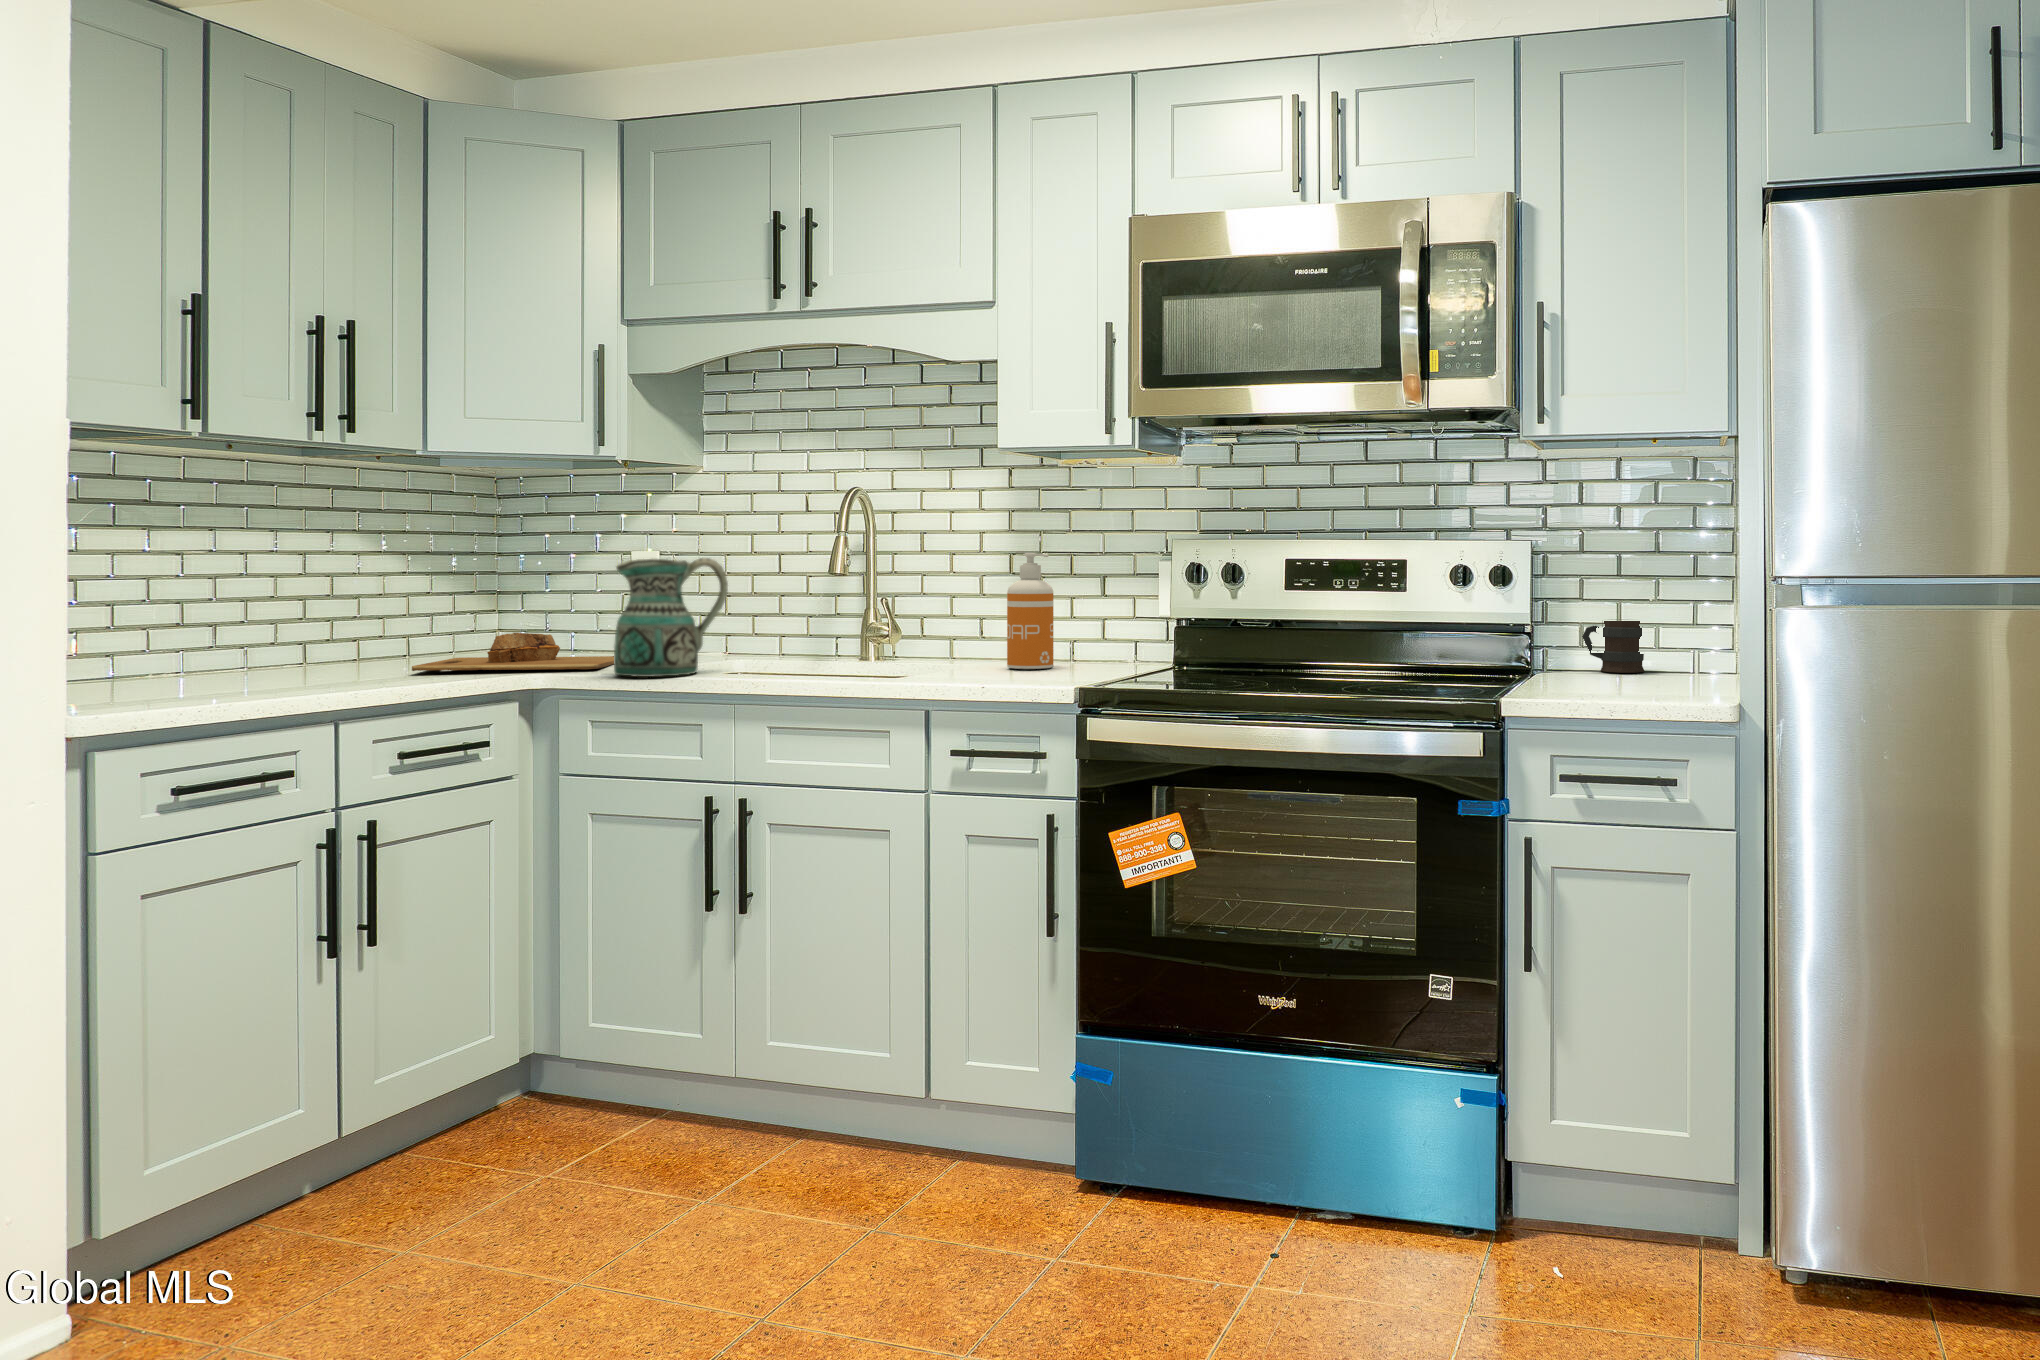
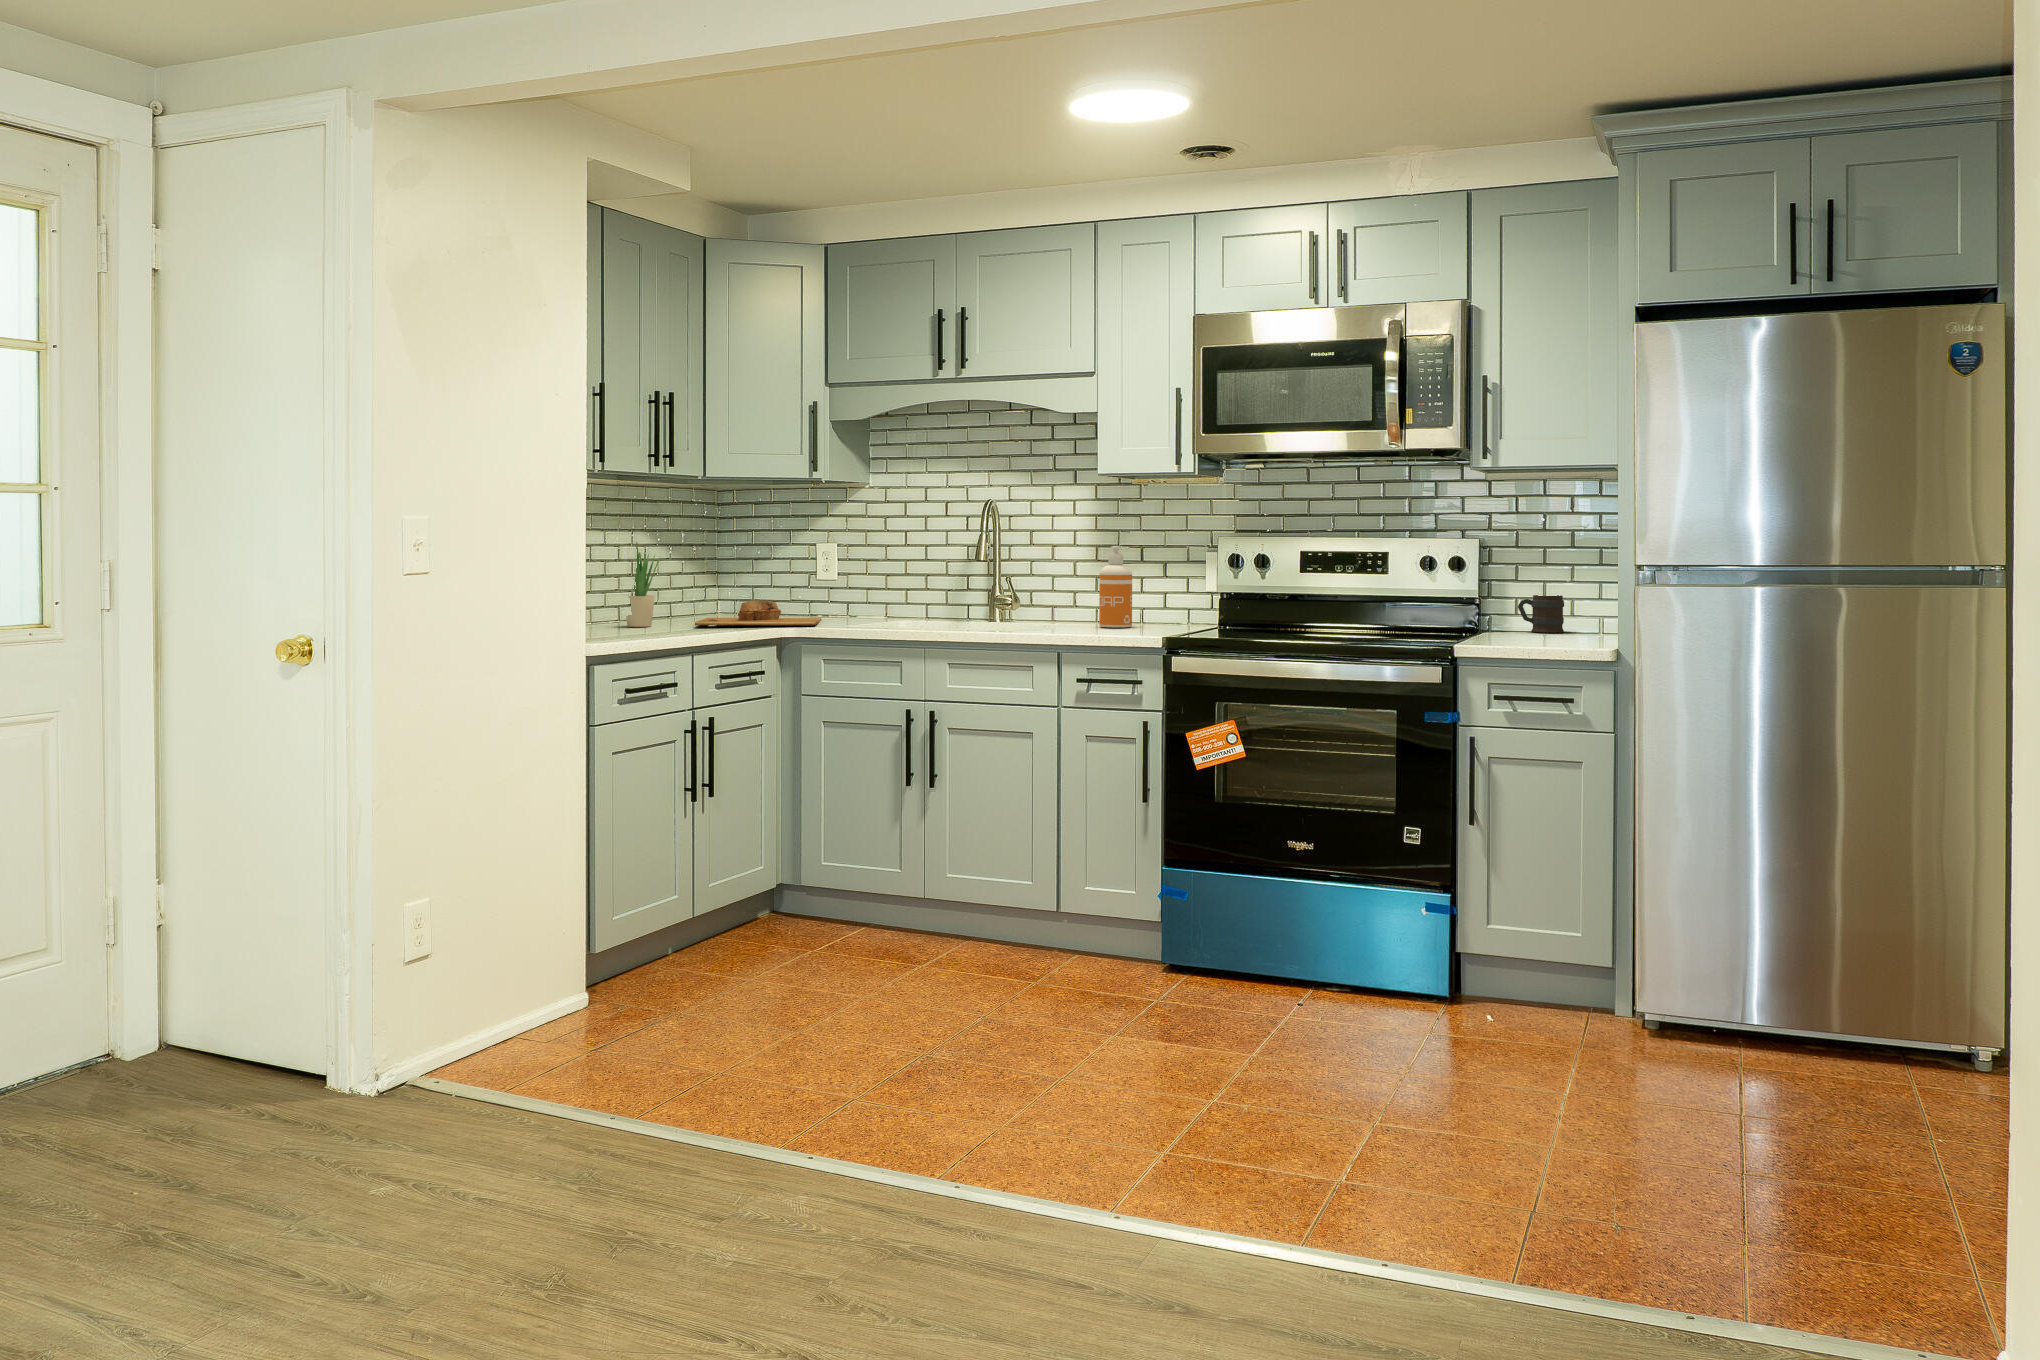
potted plant: none [309,546,368,674] -> present [626,542,659,627]
ceramic pitcher: present [614,558,728,677] -> none [833,549,905,630]

